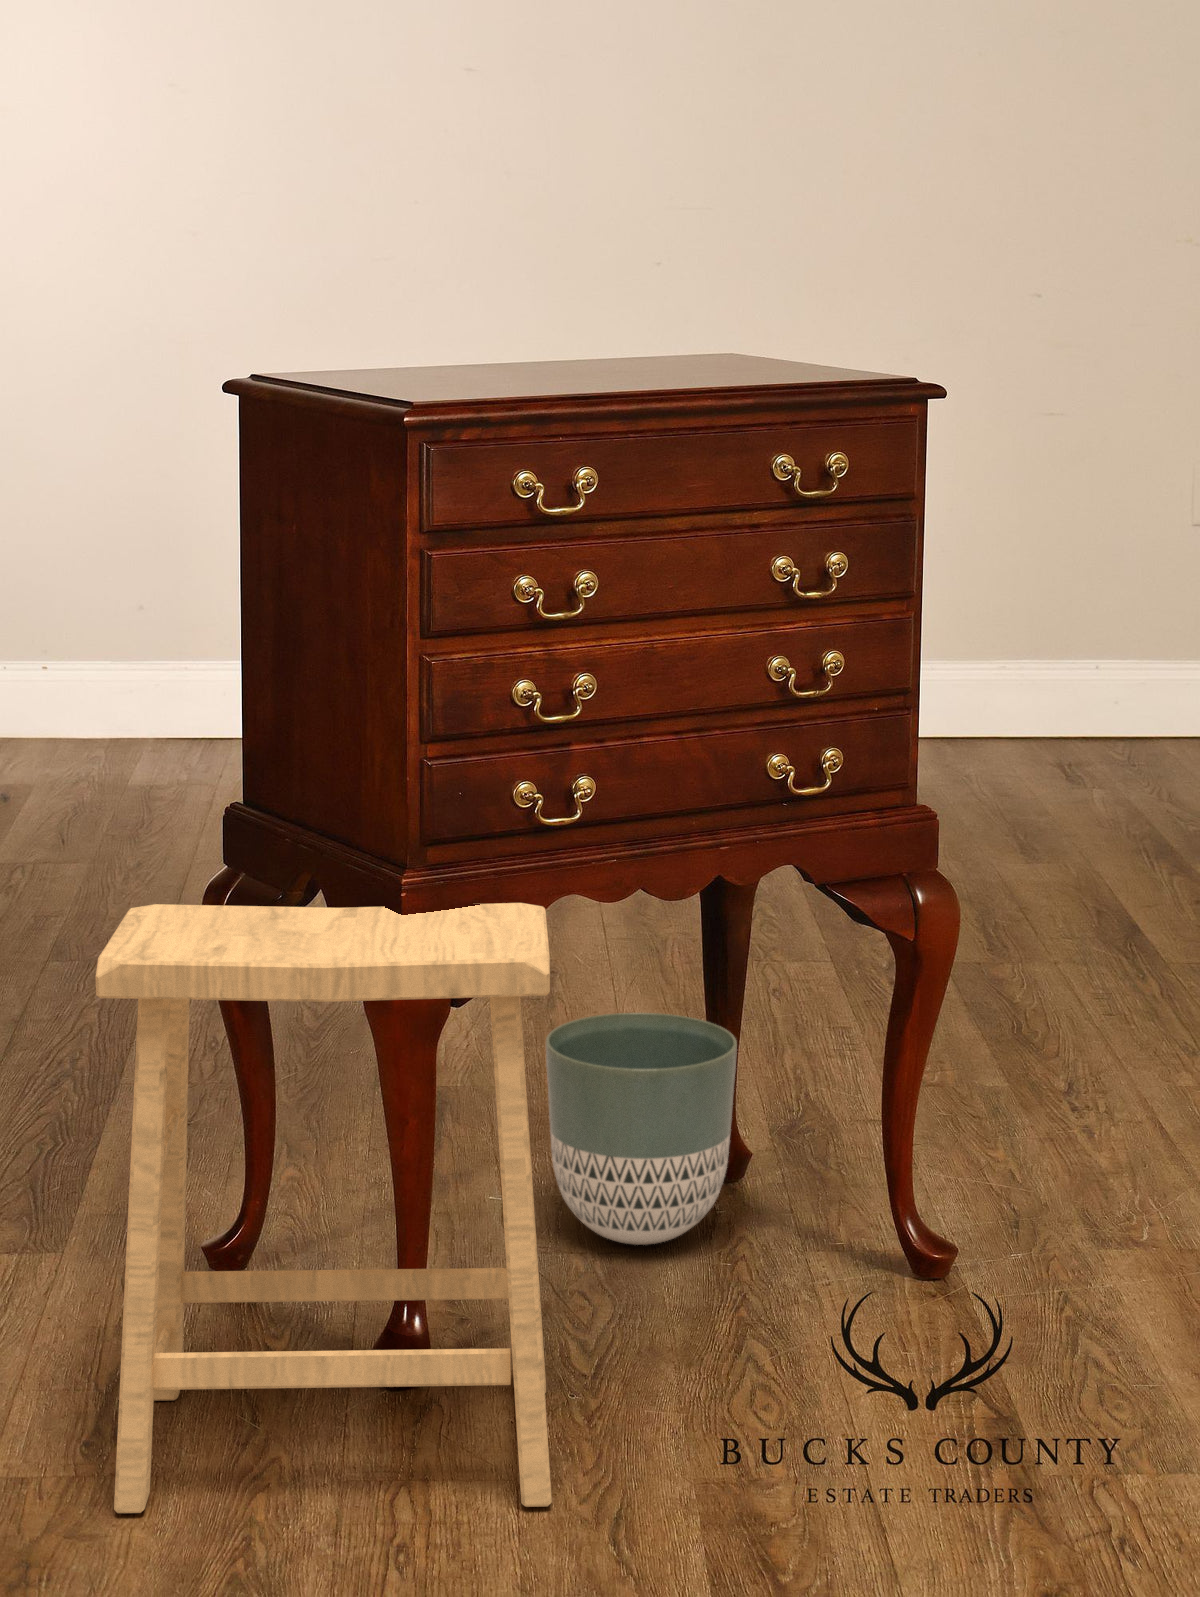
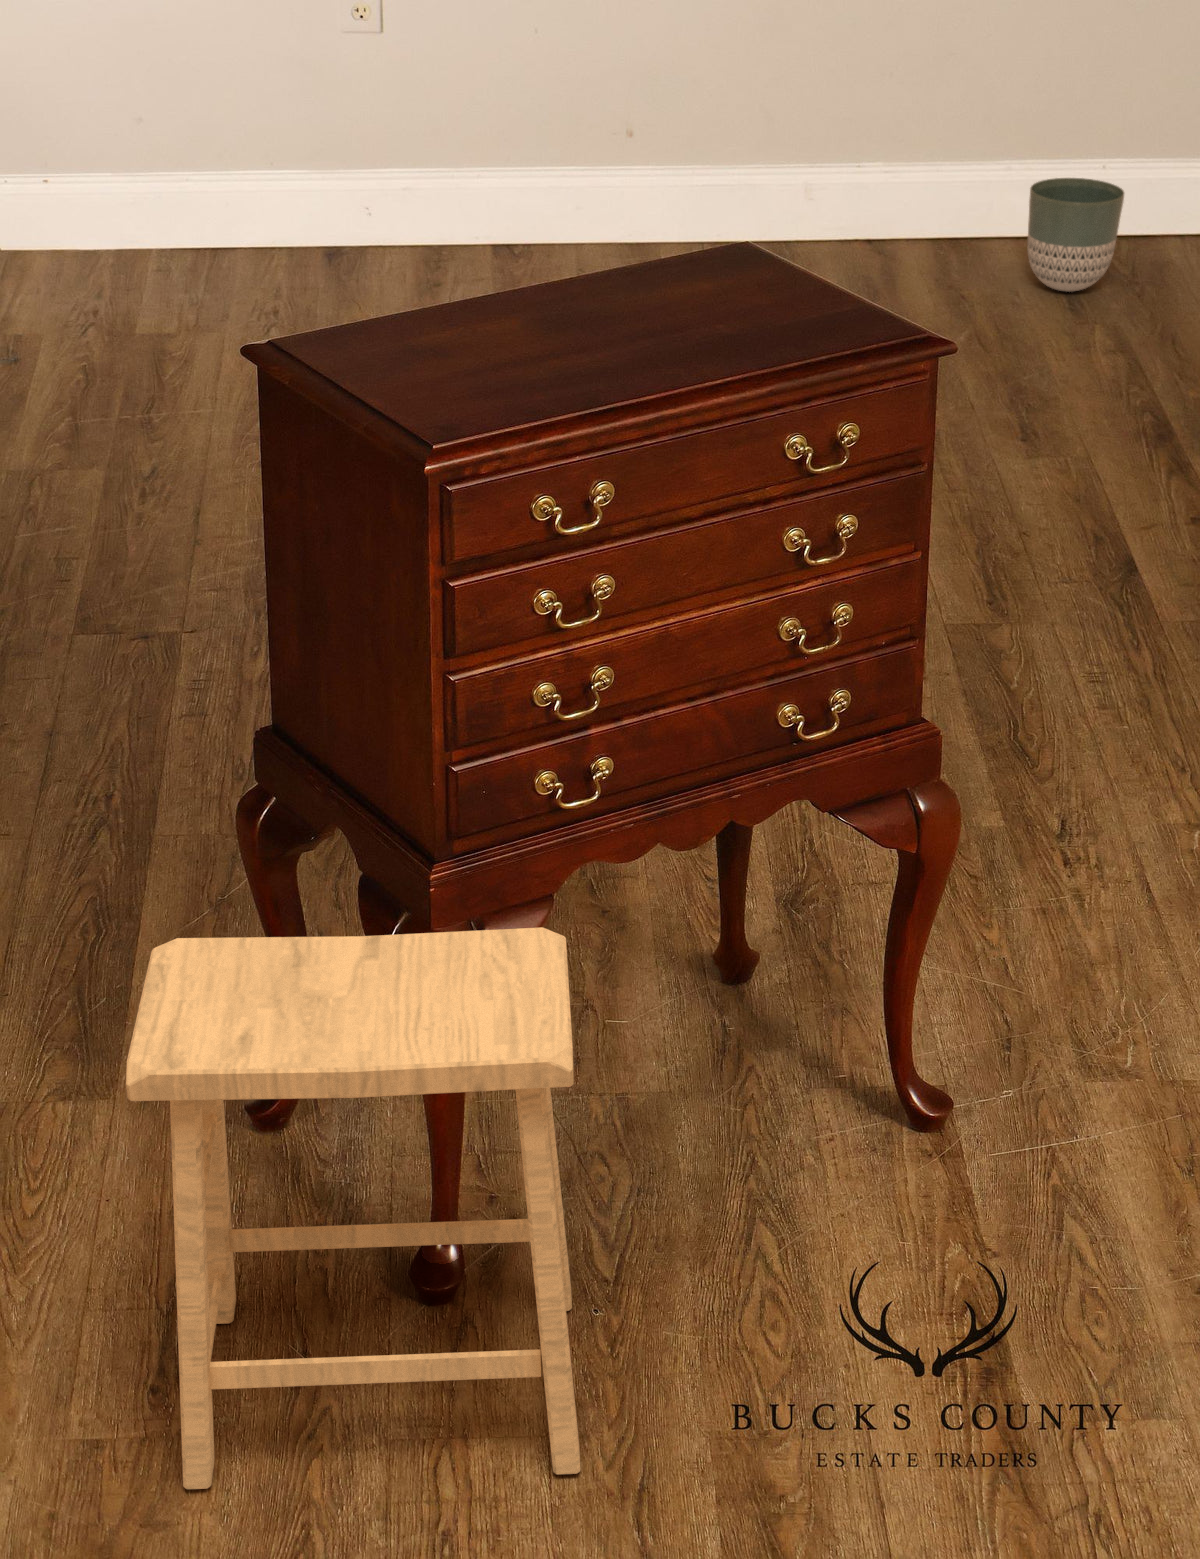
planter: present [546,1013,737,1245] -> present [1028,178,1124,292]

